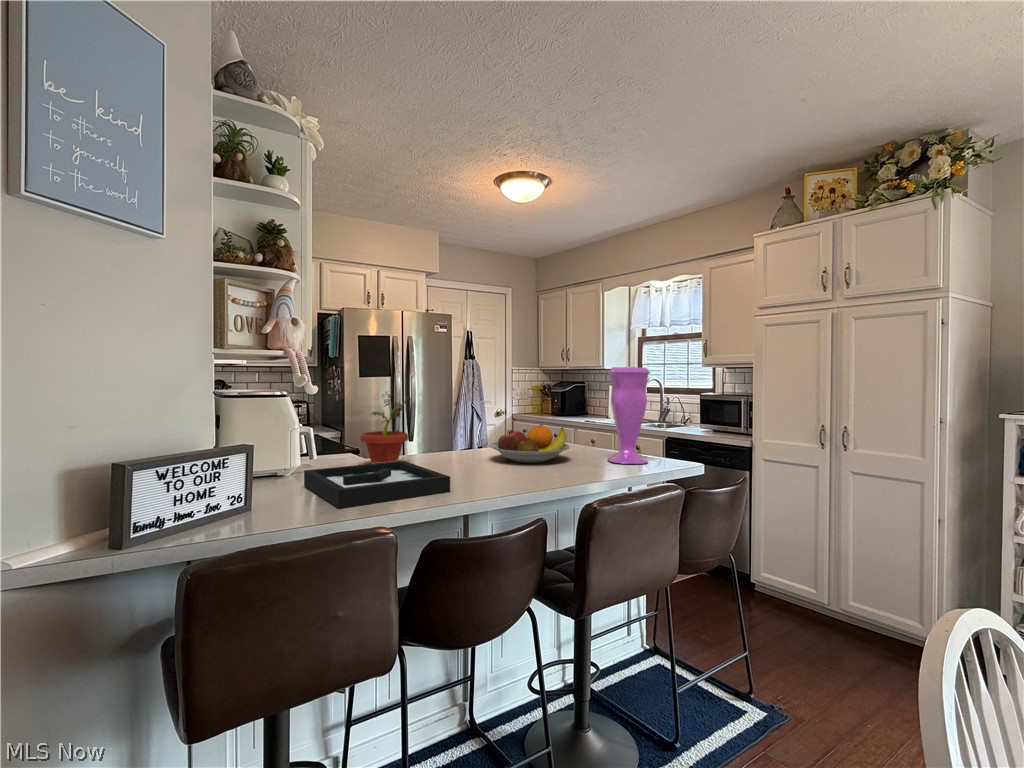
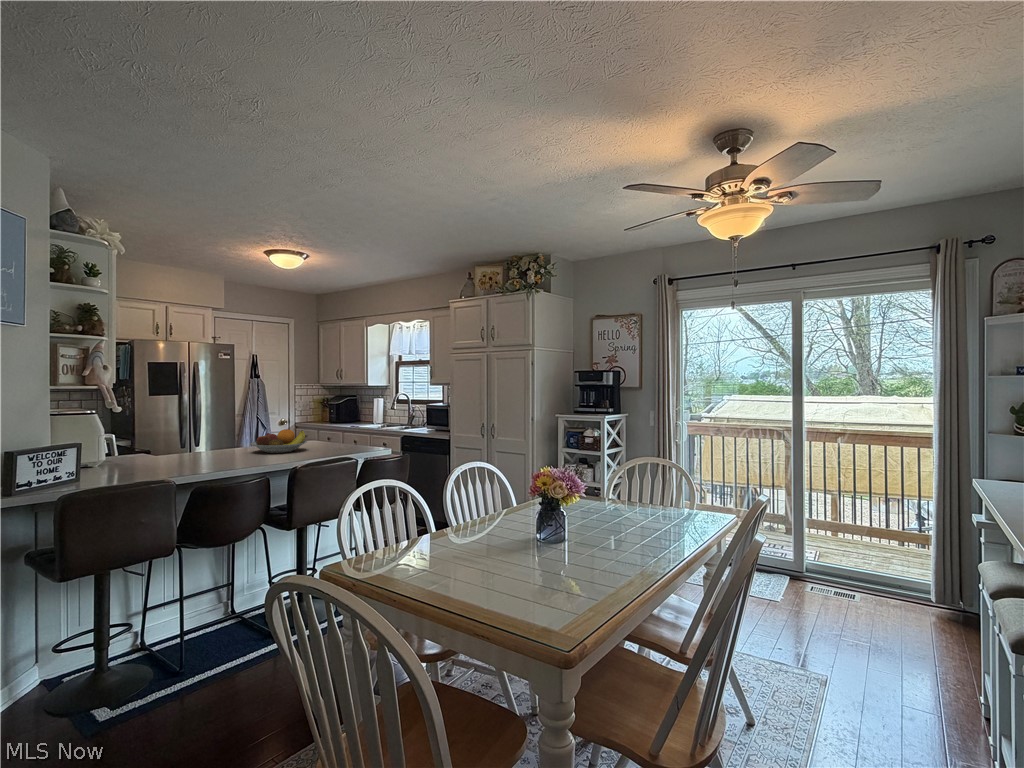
vase: present [608,367,651,464] -> none [331,392,358,451]
potted plant: present [361,392,411,464] -> none [152,410,193,460]
decorative tray: present [304,461,450,509] -> none [112,454,214,478]

